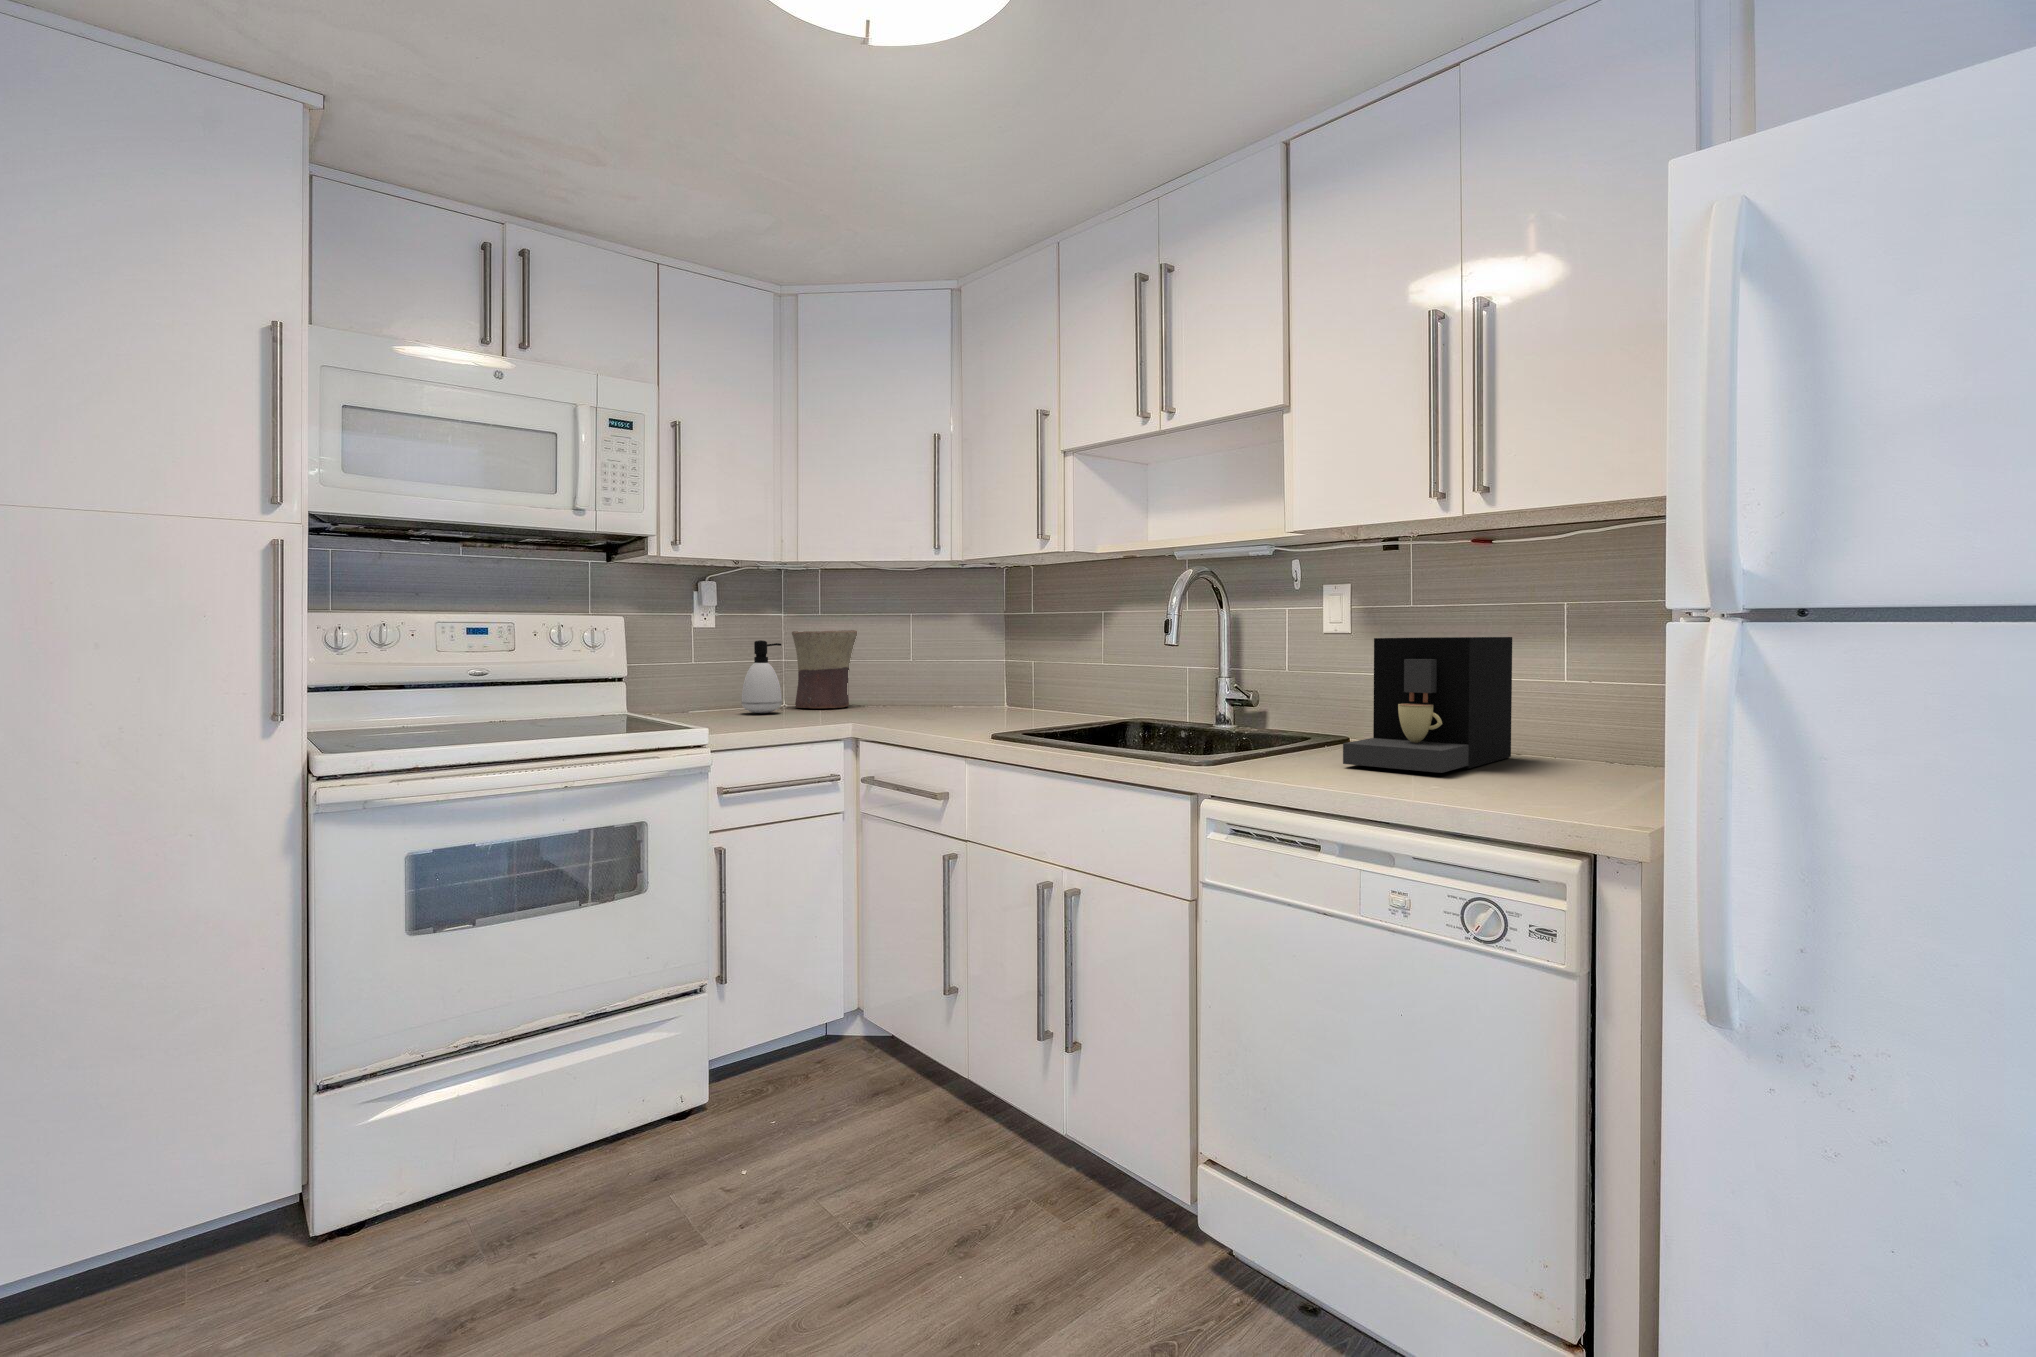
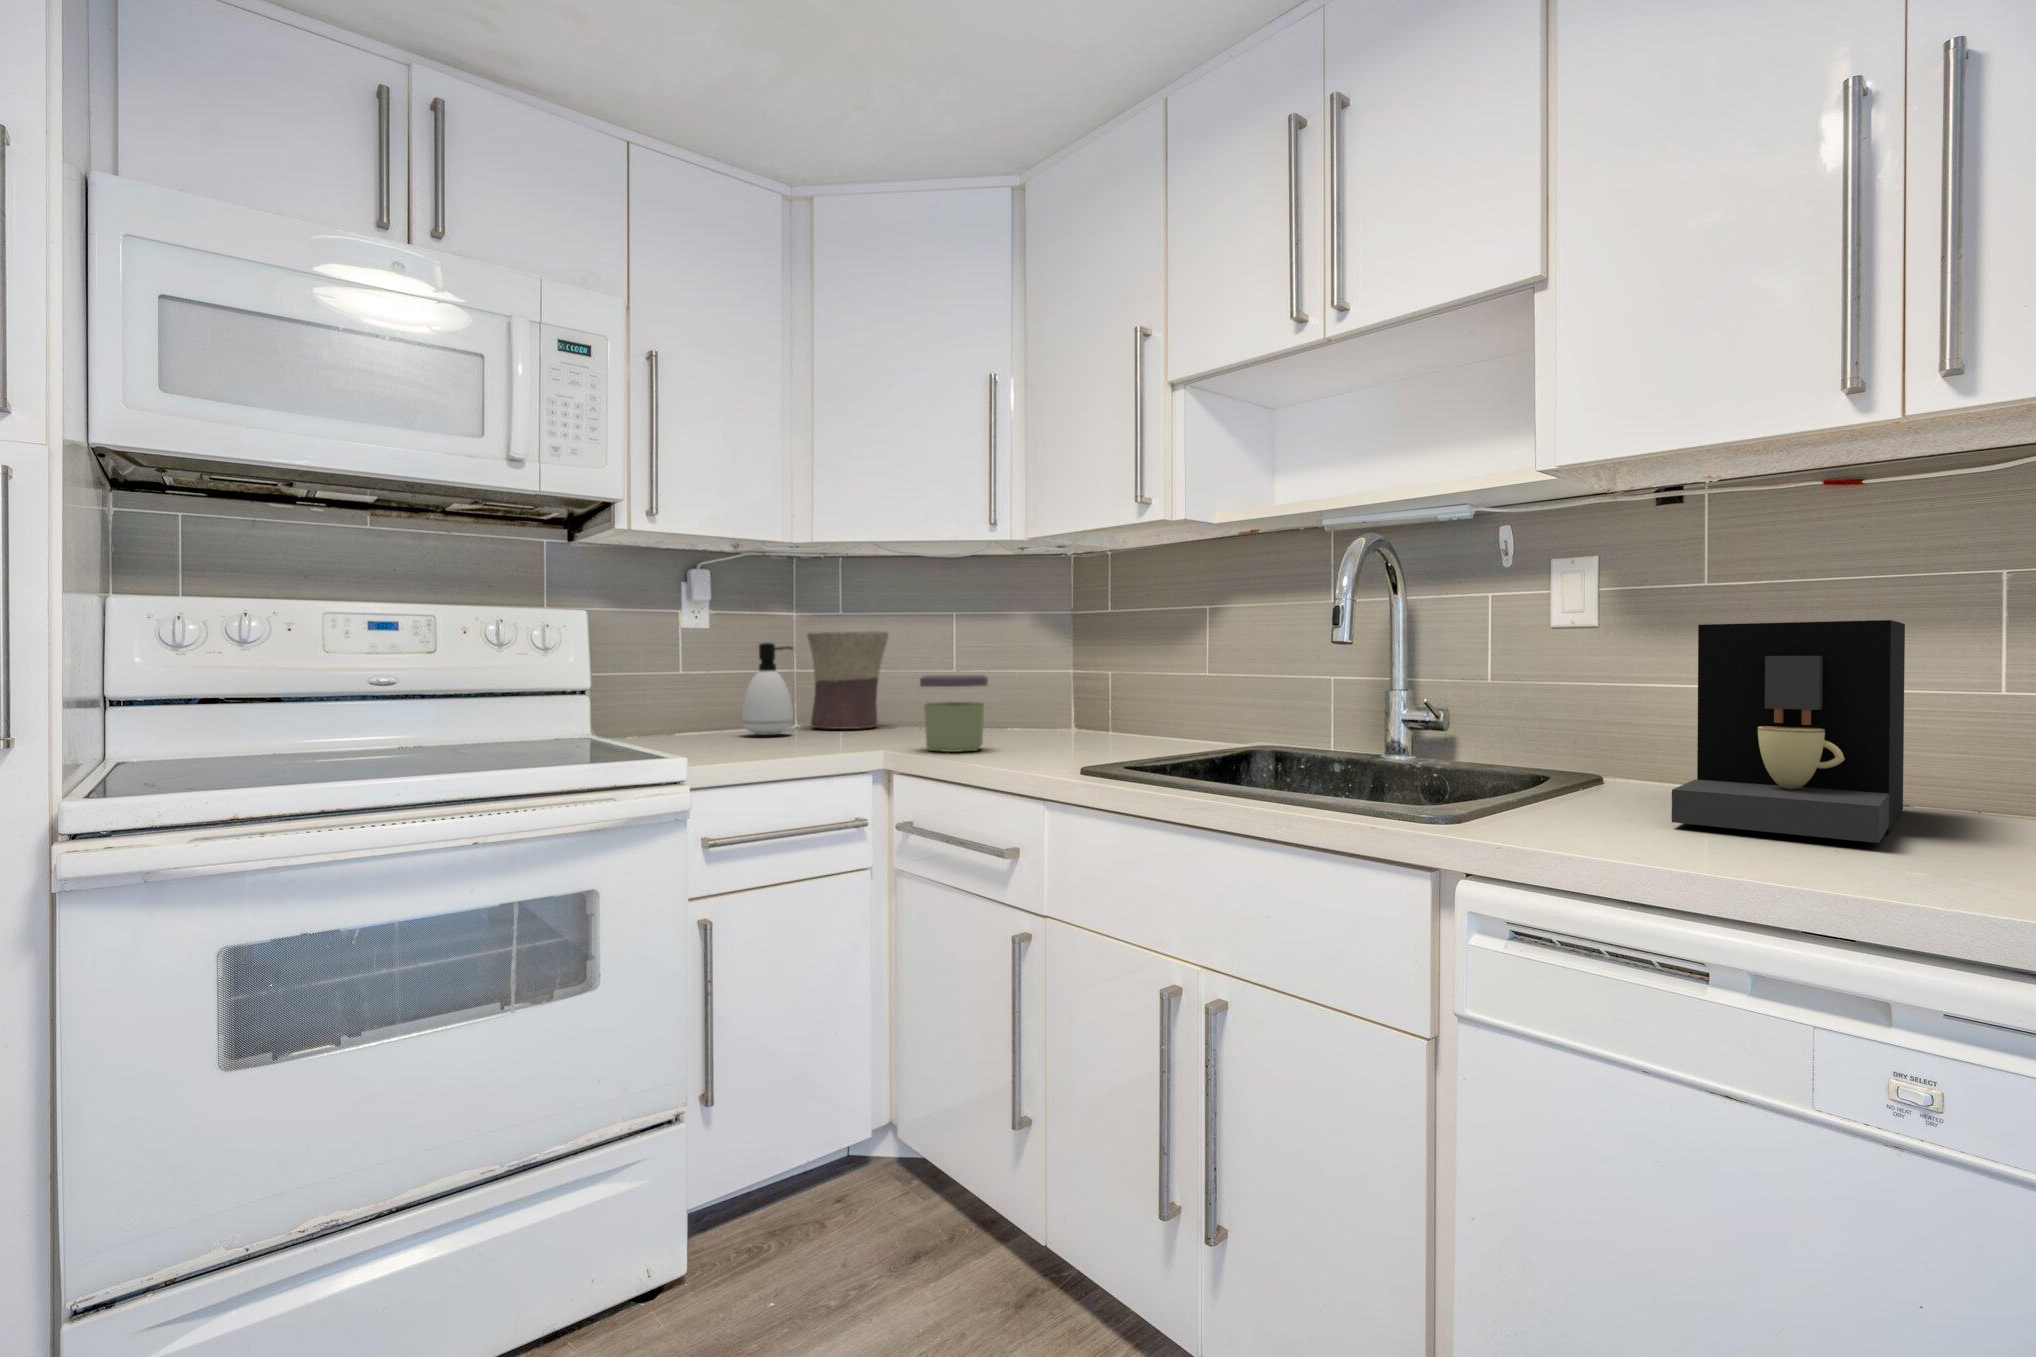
jar: none [879,666,931,725] -> present [920,675,988,752]

